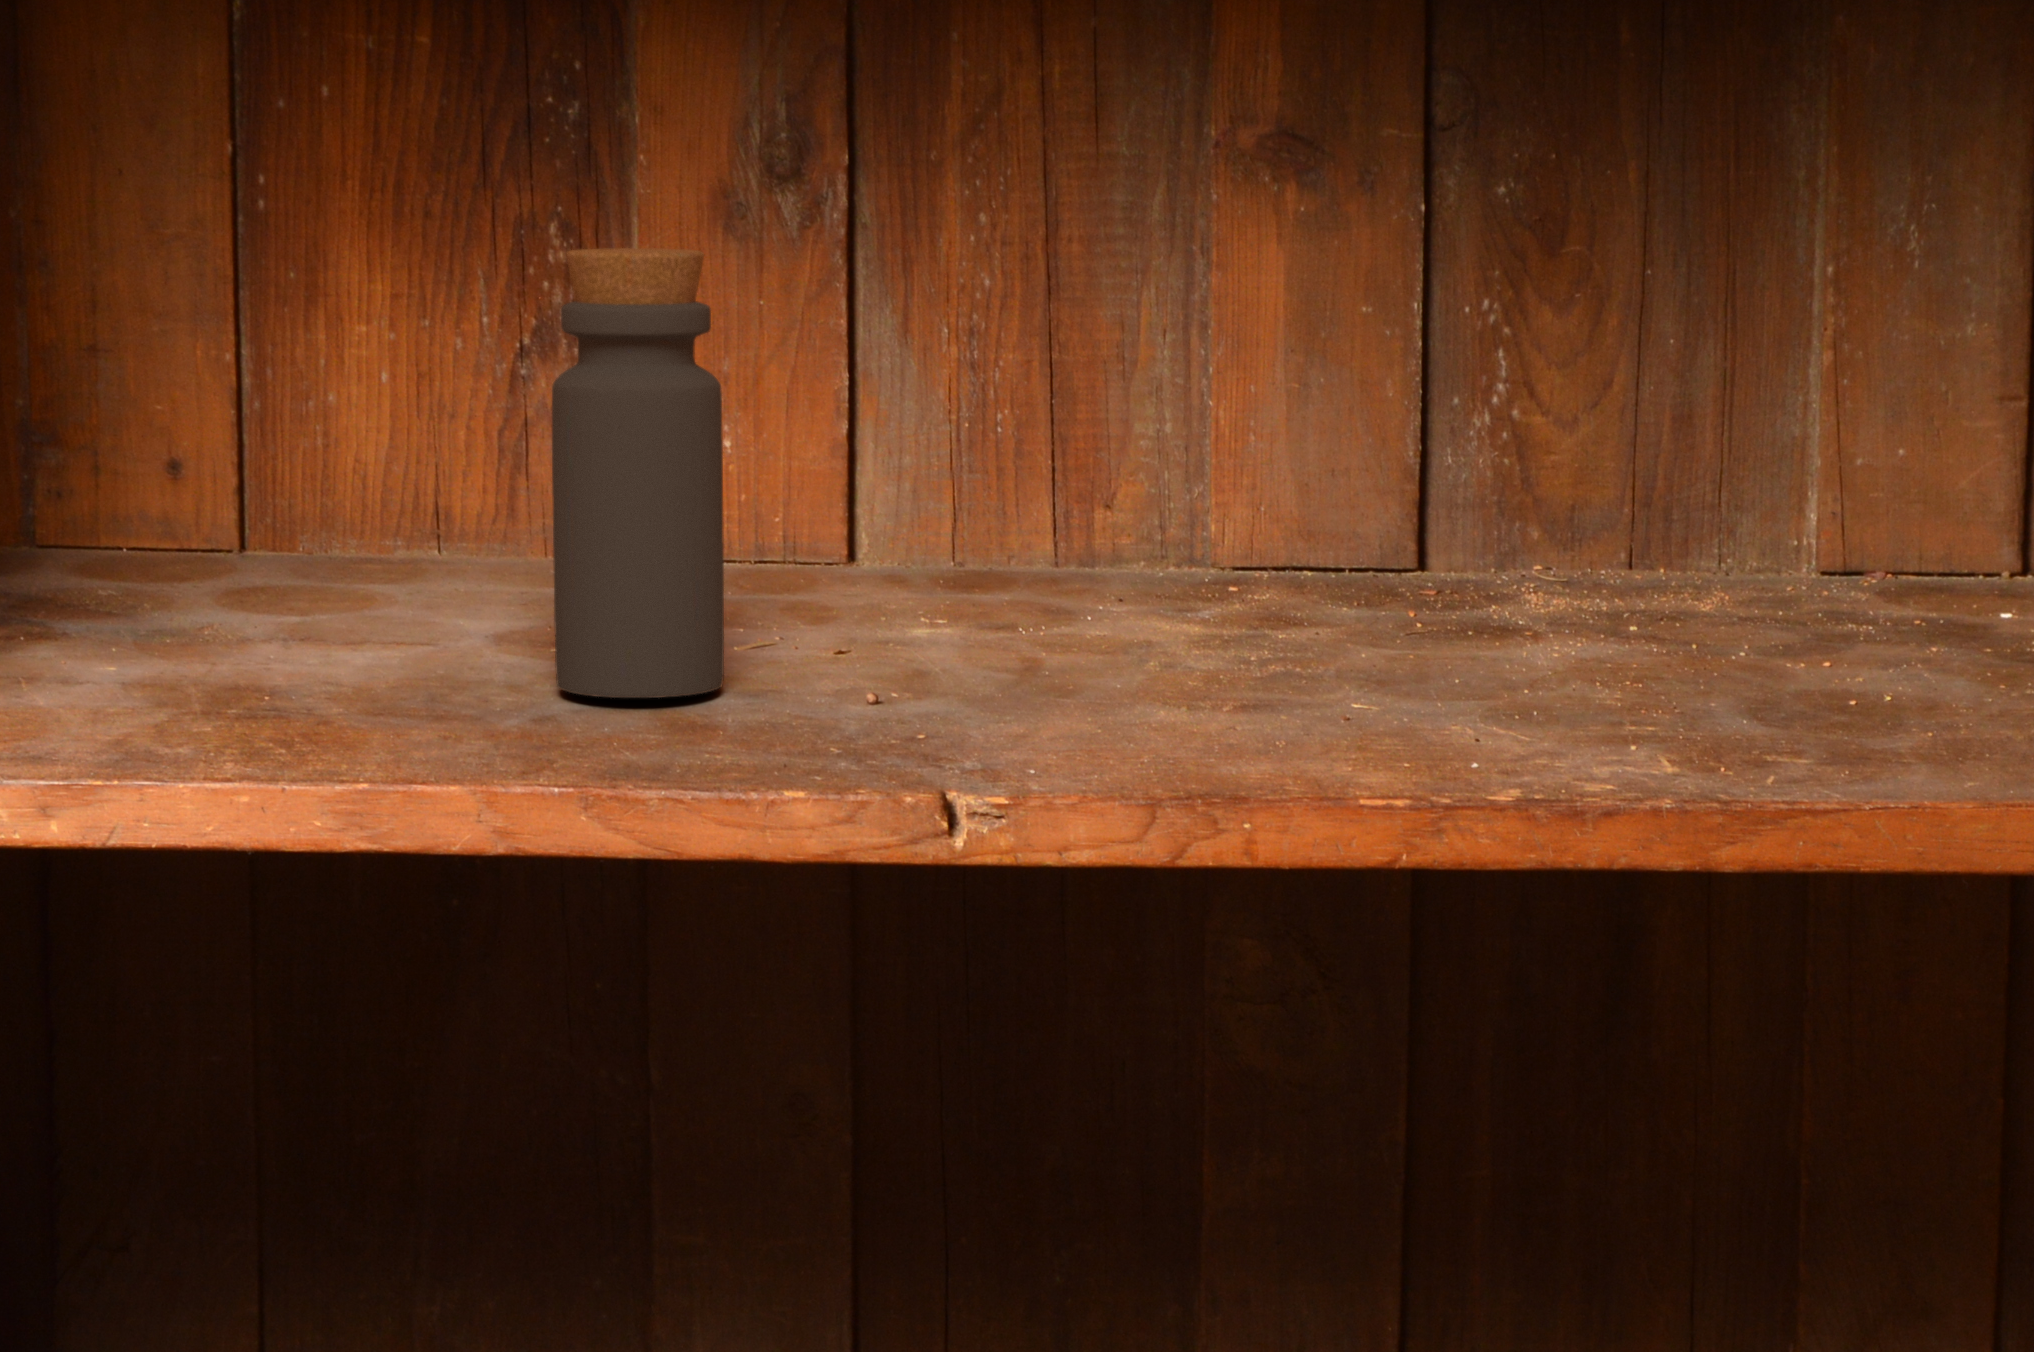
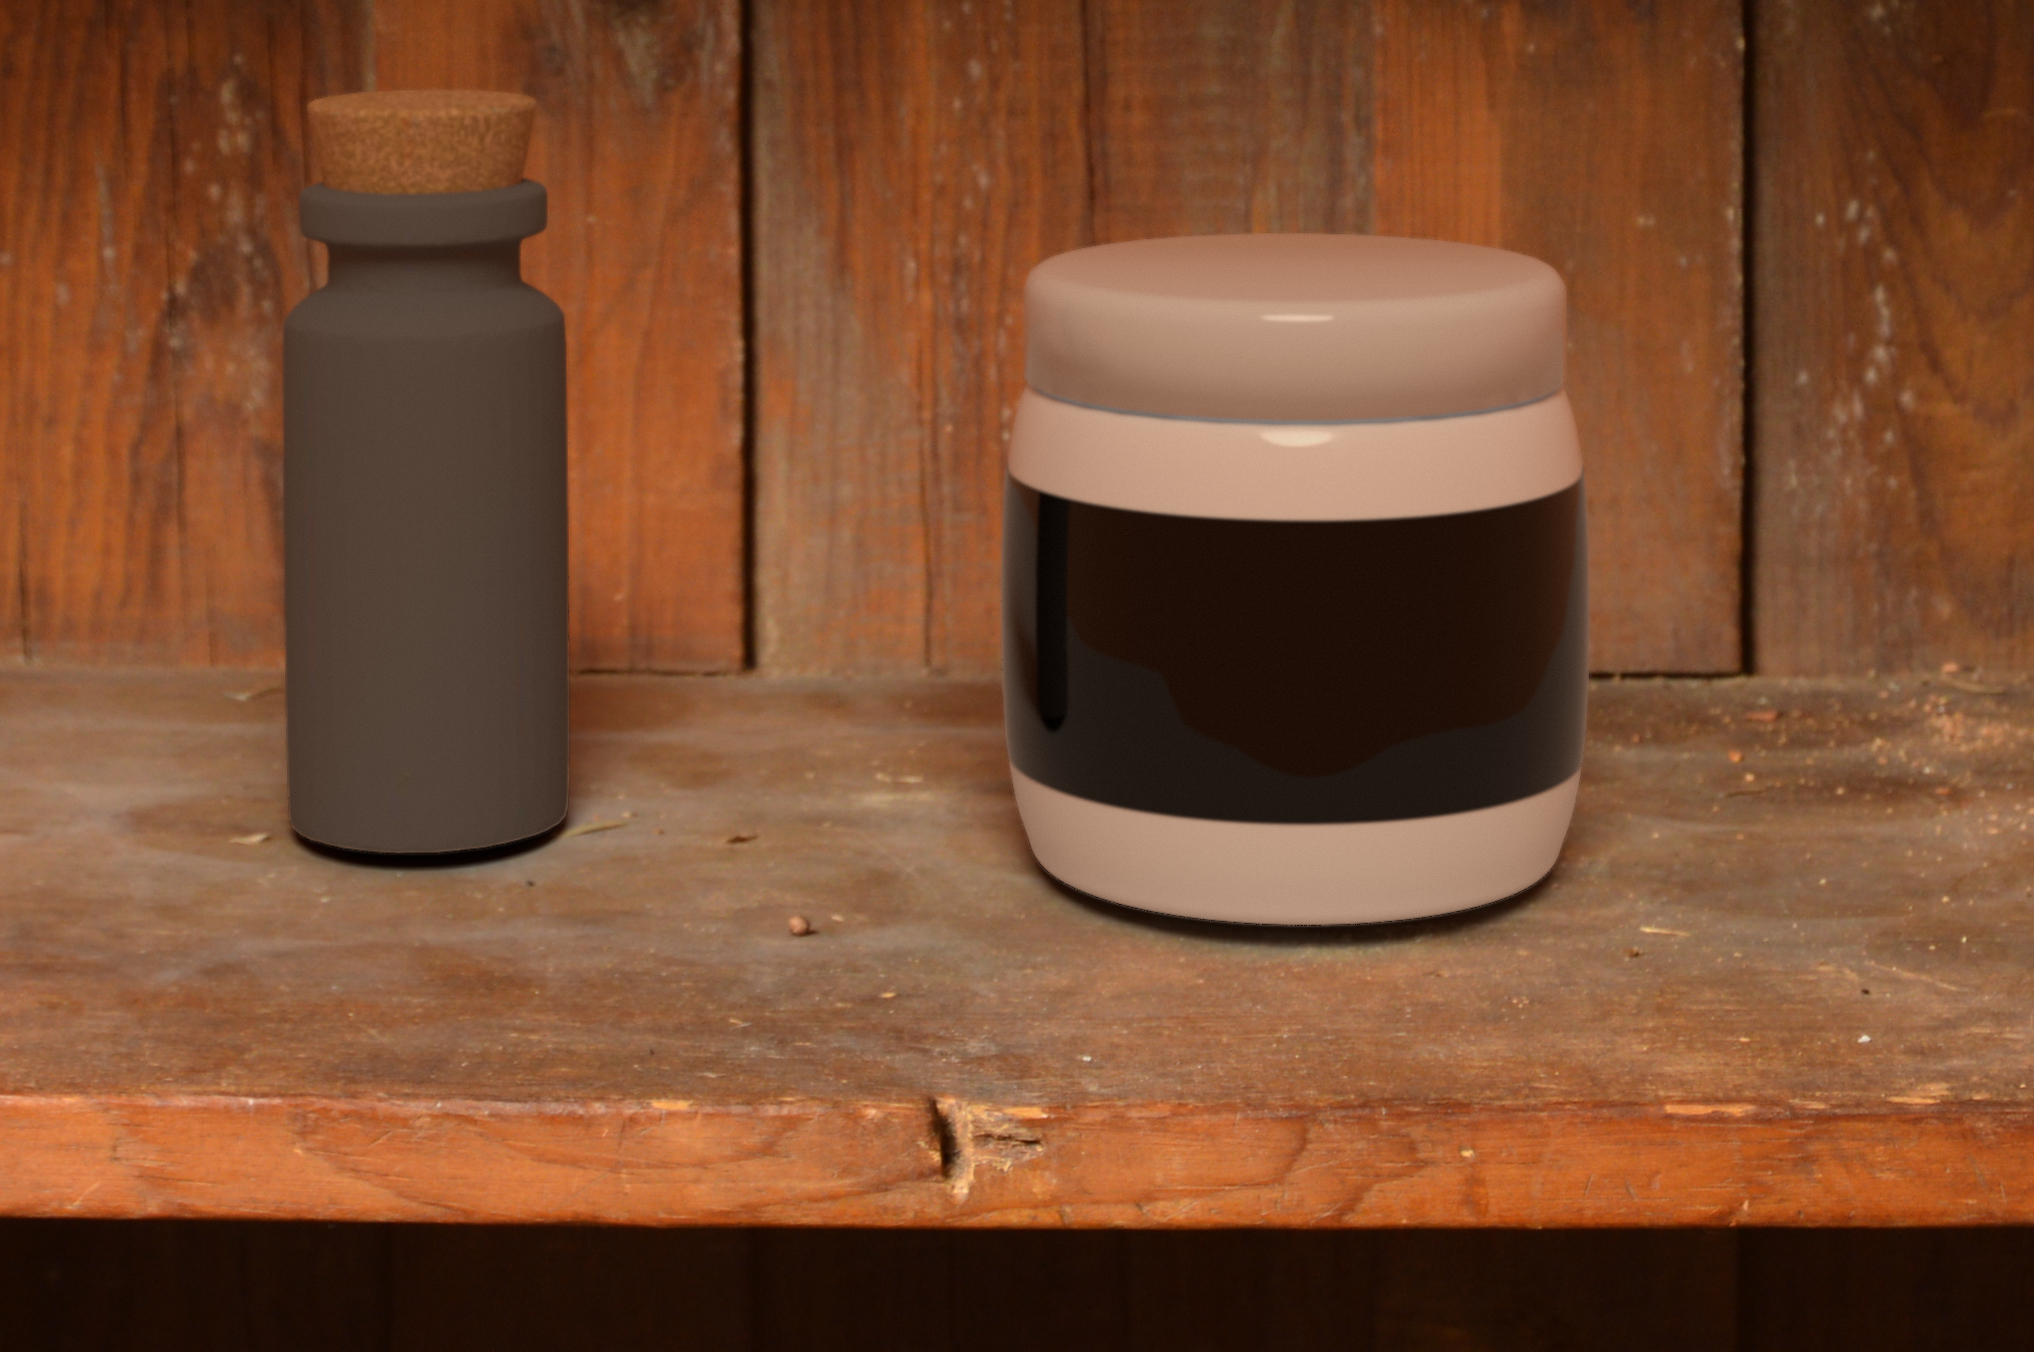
jar: none [984,345,1332,728] -> present [1001,233,1590,925]

